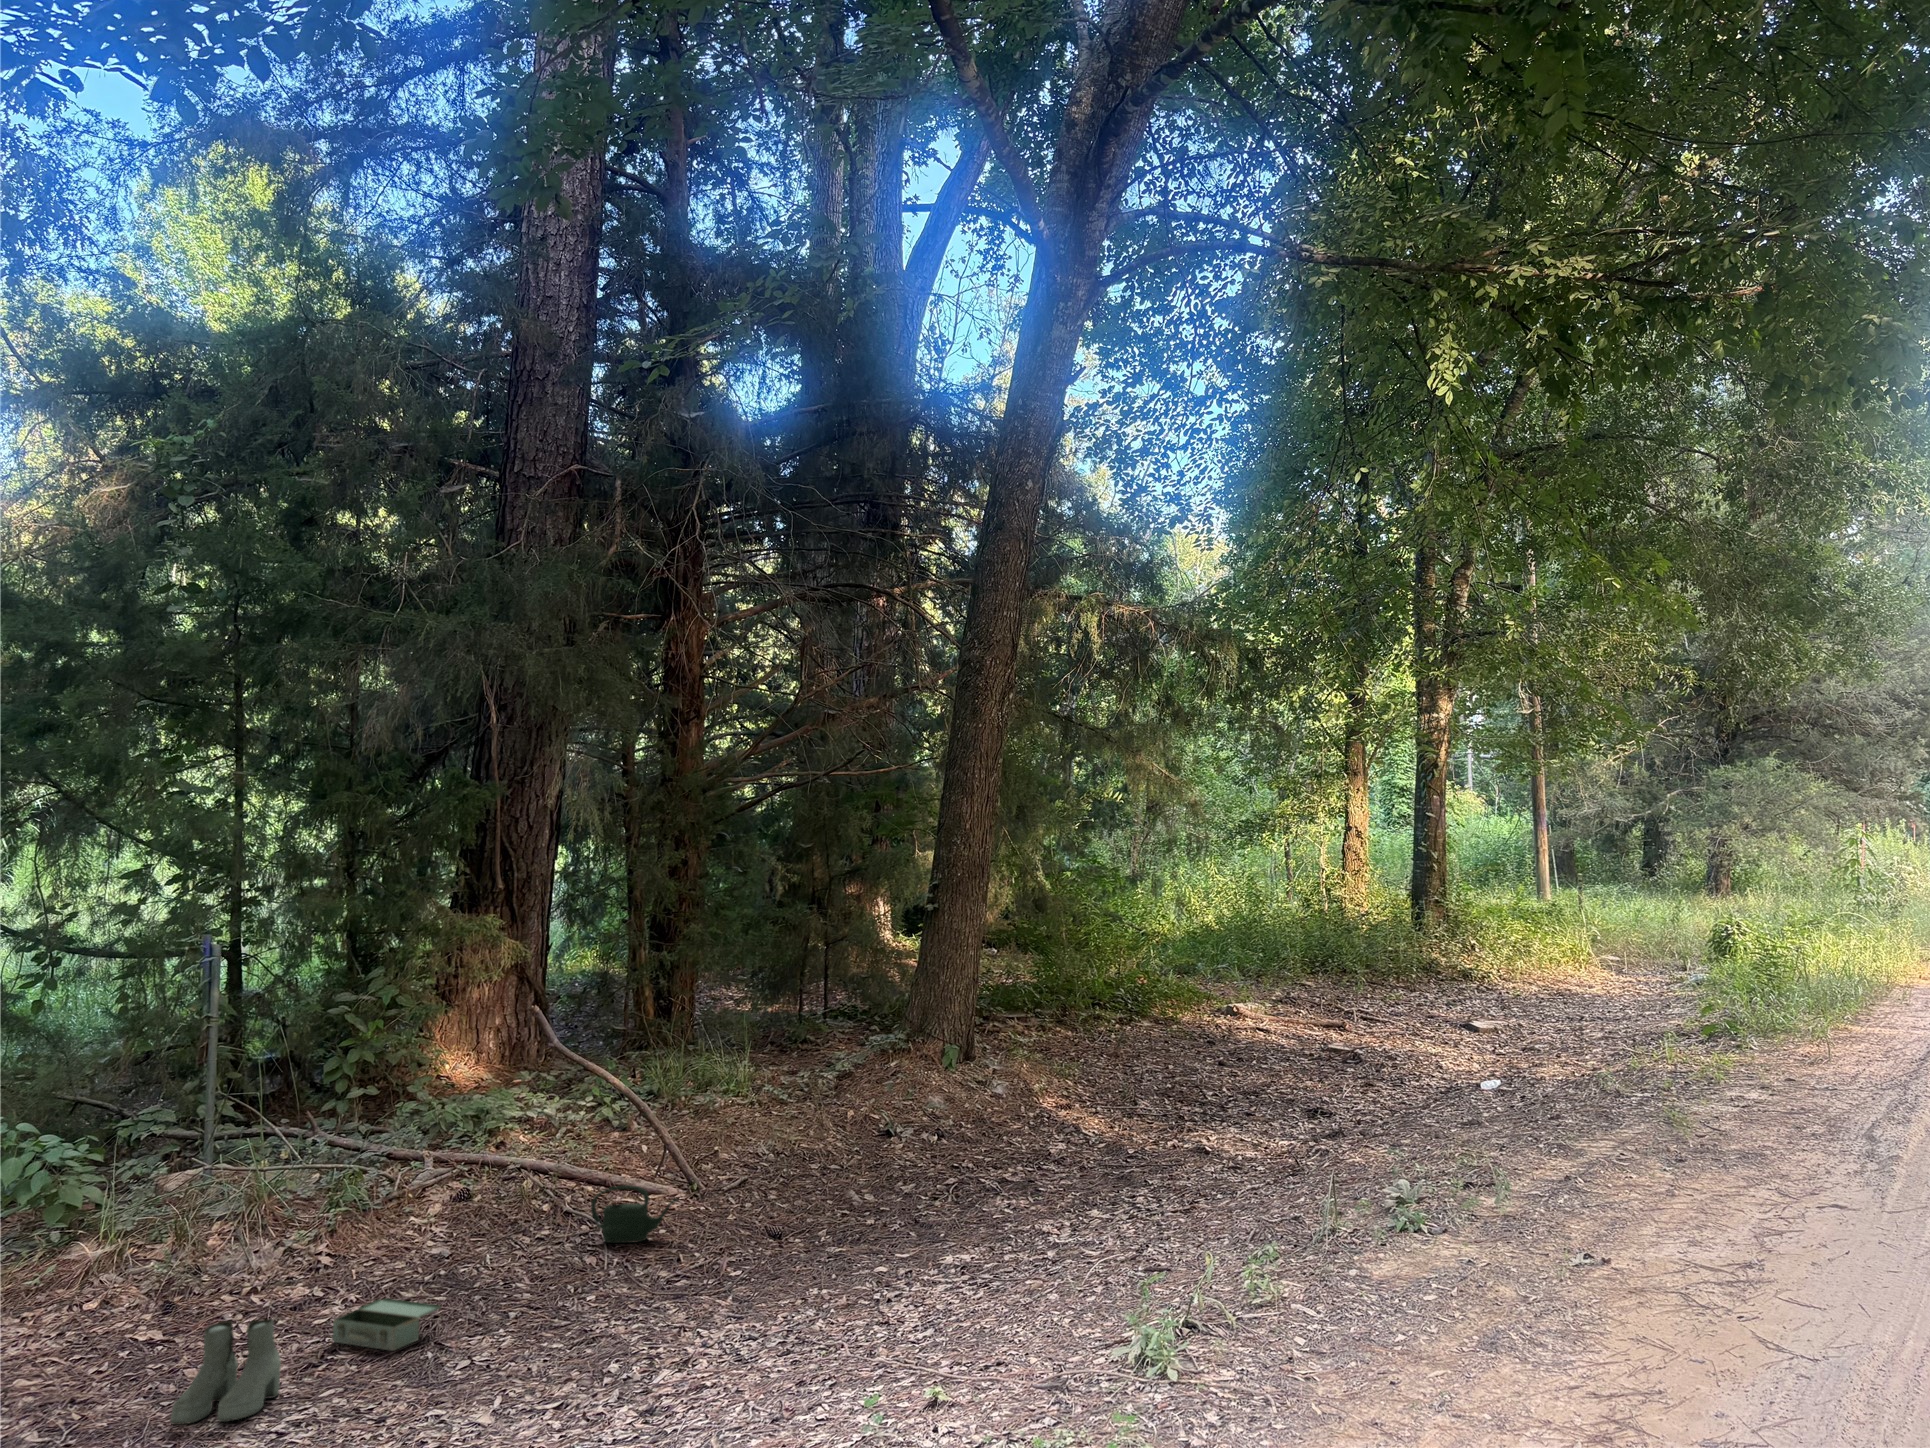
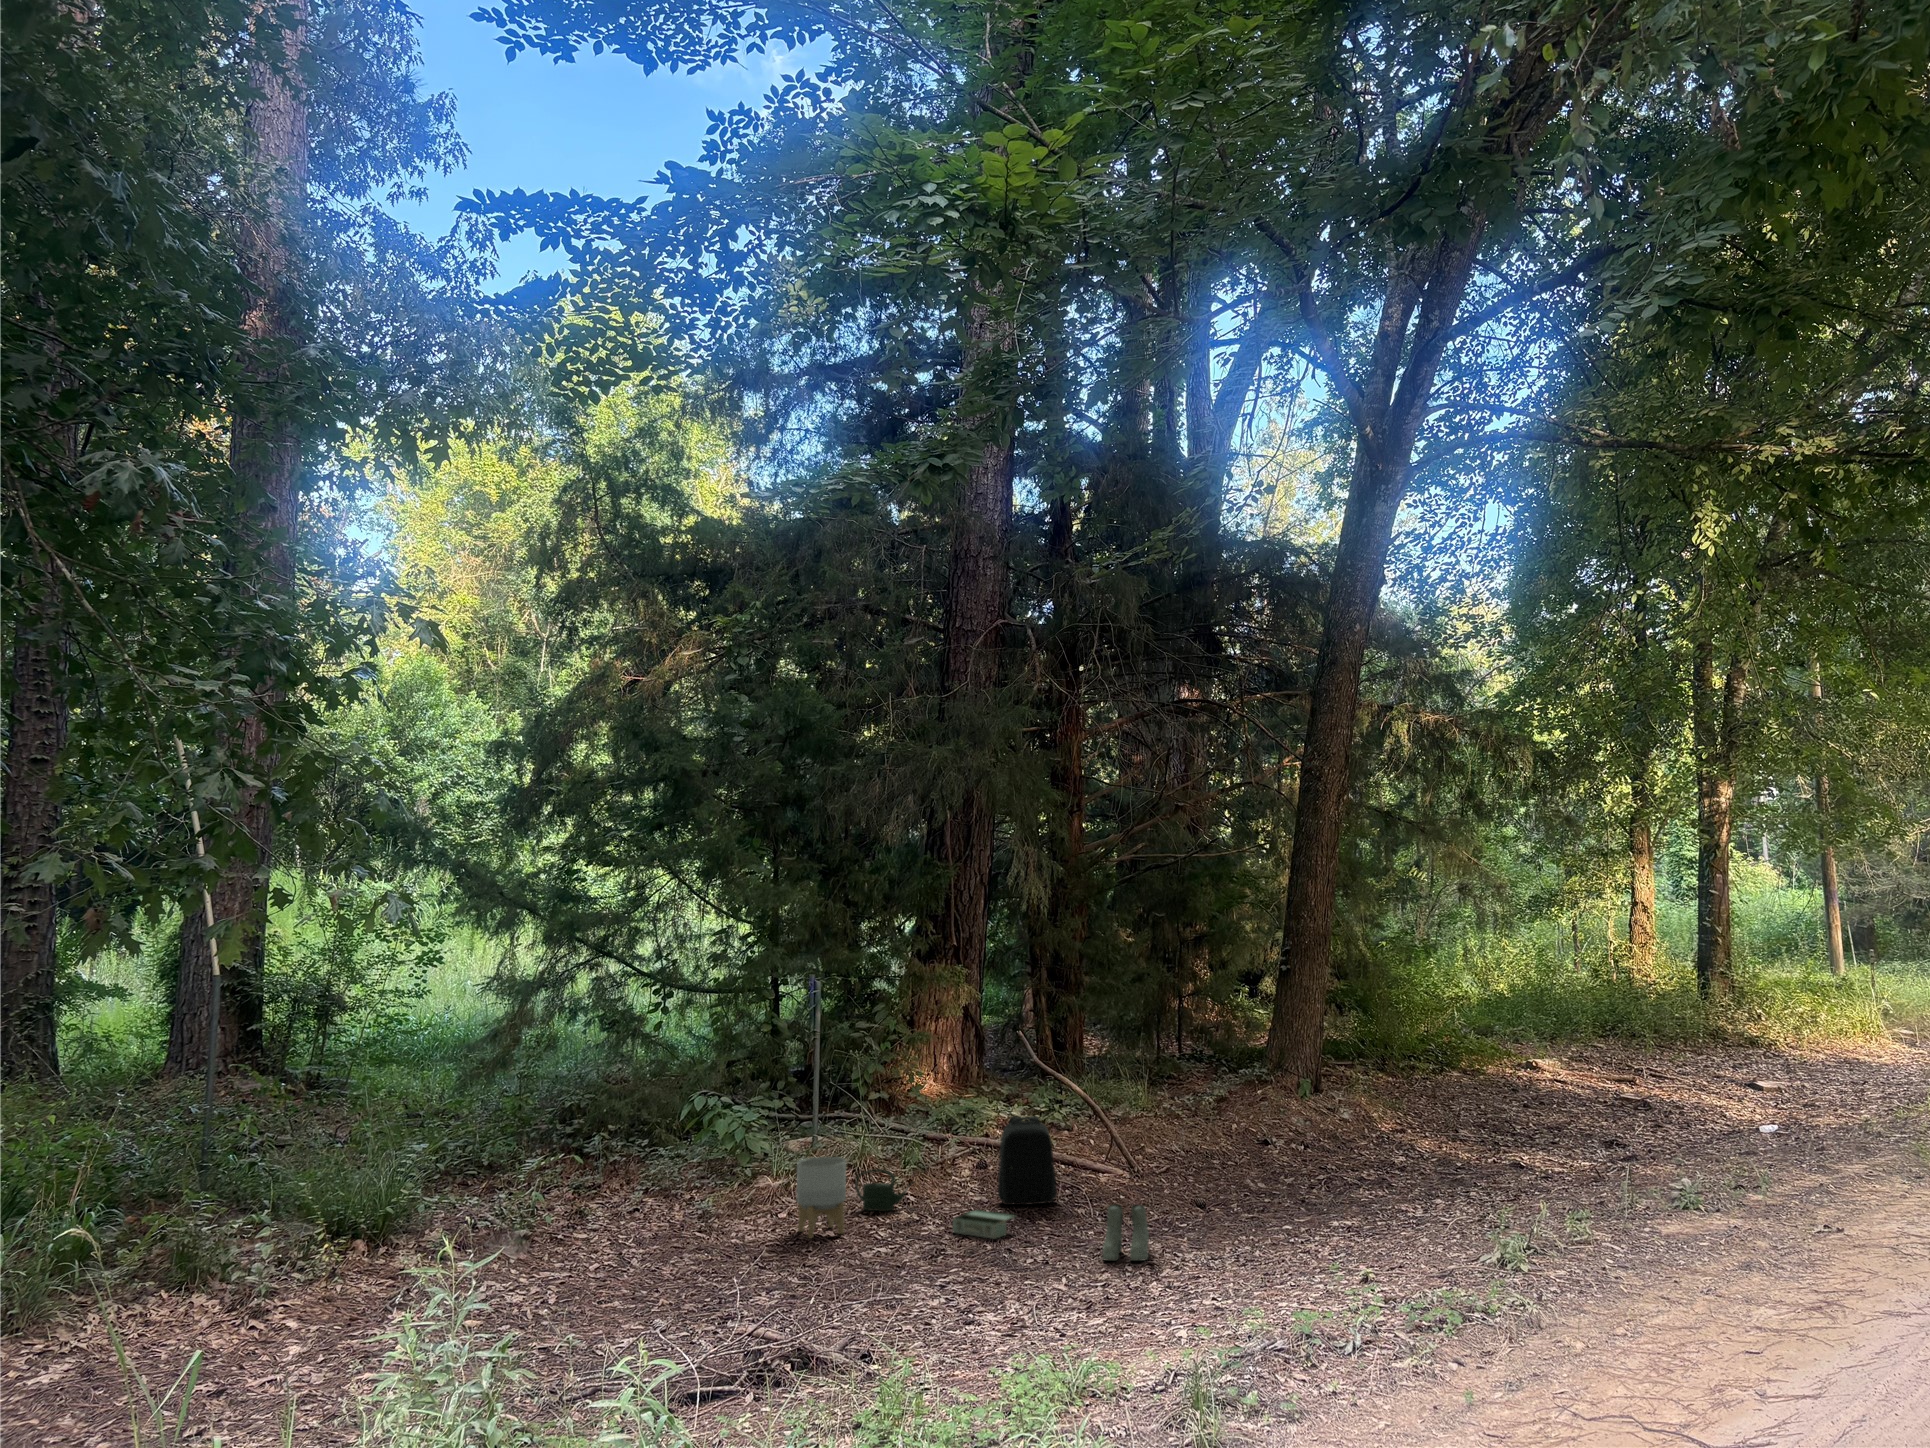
backpack: none [450,1139,543,1276] -> present [998,1116,1057,1205]
watering can: present [591,1185,677,1243] -> present [855,1169,915,1211]
planter: none [60,1233,158,1375] -> present [796,1157,846,1238]
boots: present [171,1319,281,1425] -> present [1103,1204,1149,1261]

